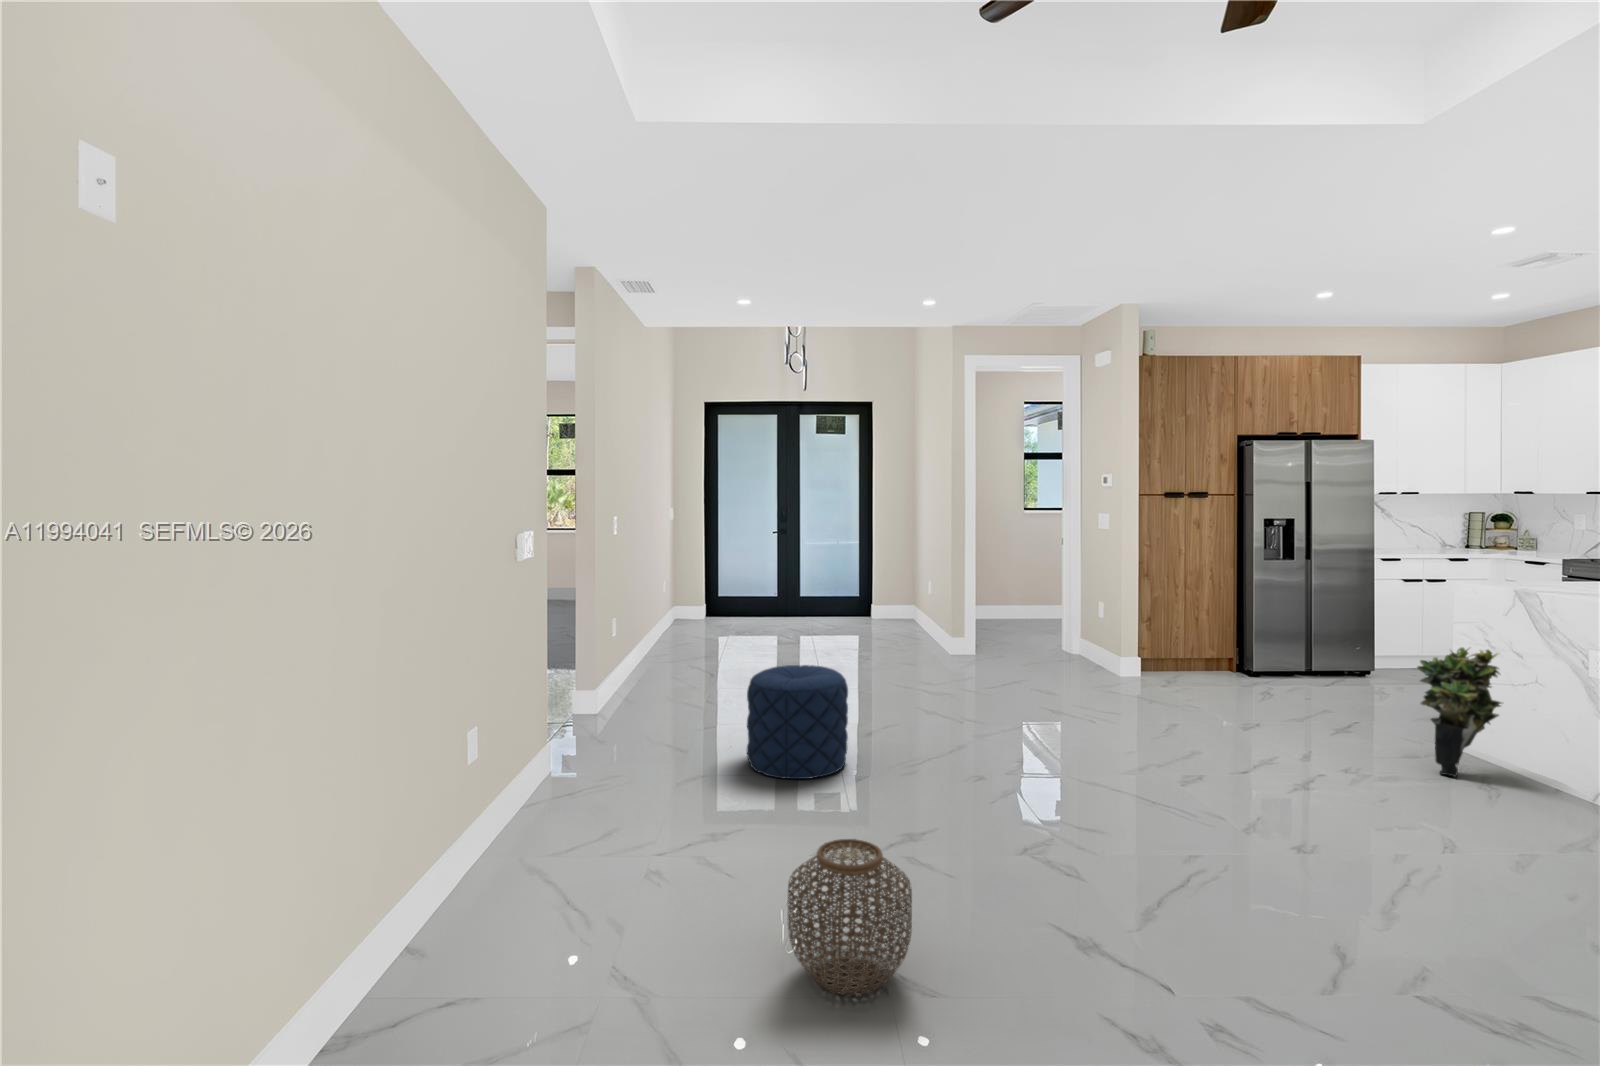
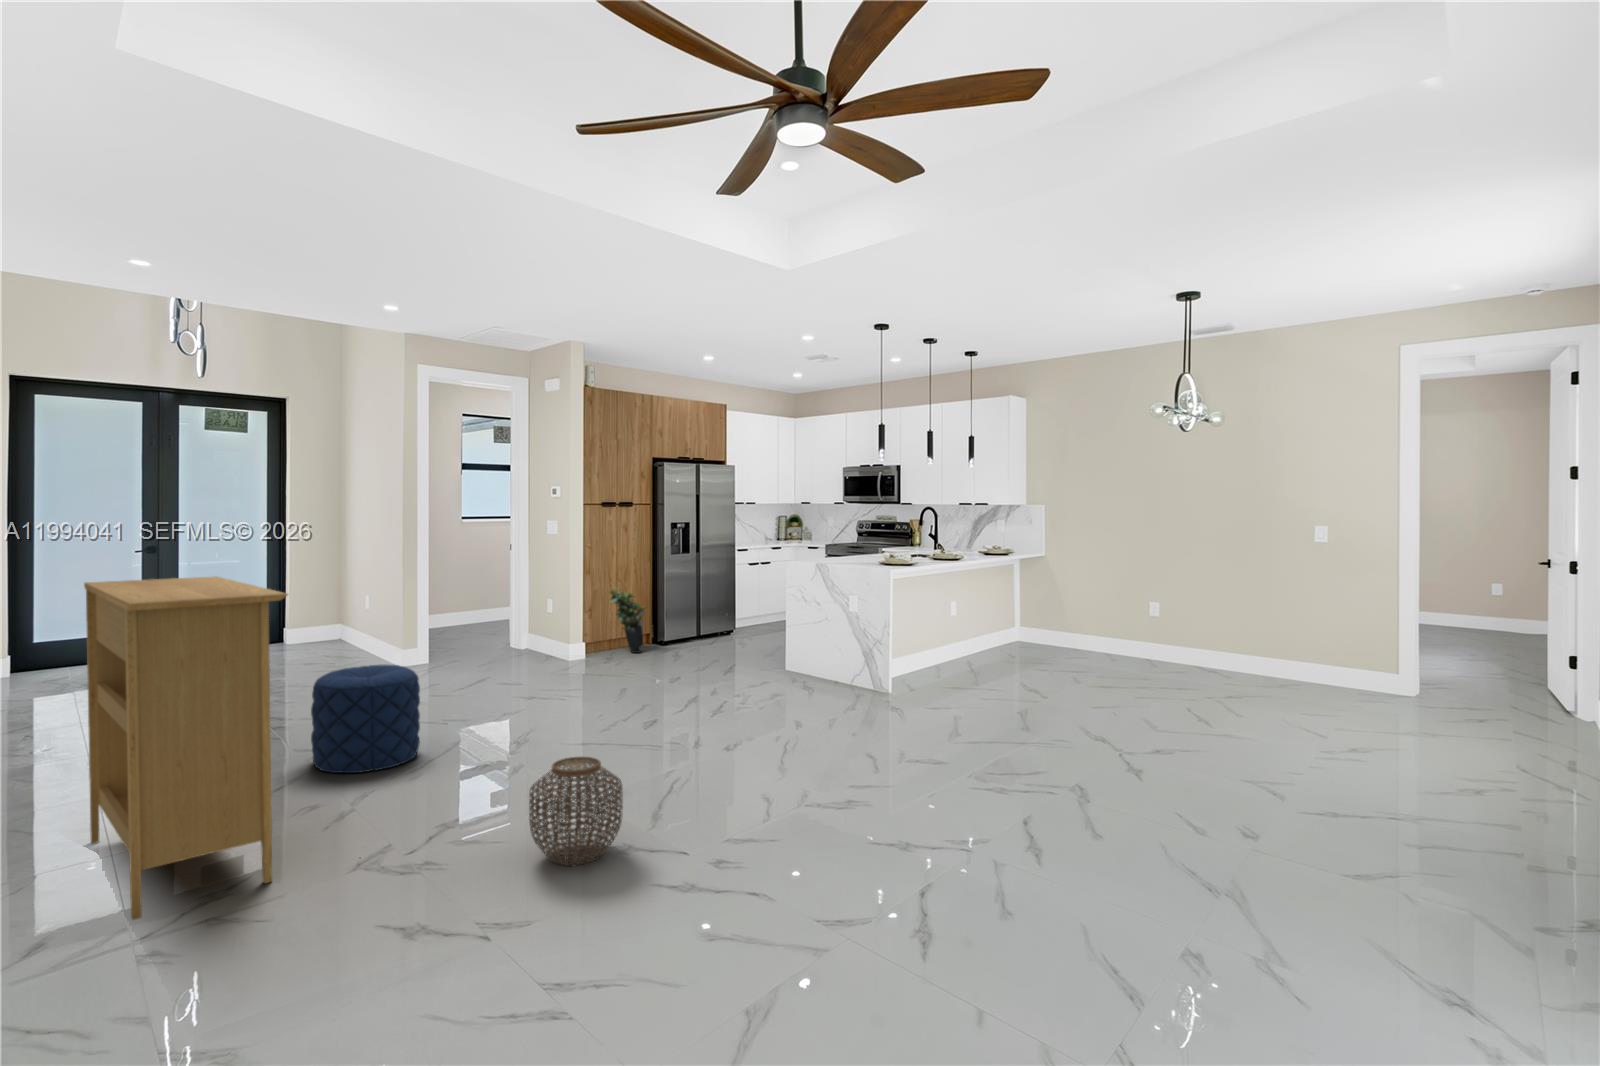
console table: none [457,567,640,887] -> present [84,576,288,920]
potted plant: present [1417,647,1502,777] -> present [610,587,645,653]

